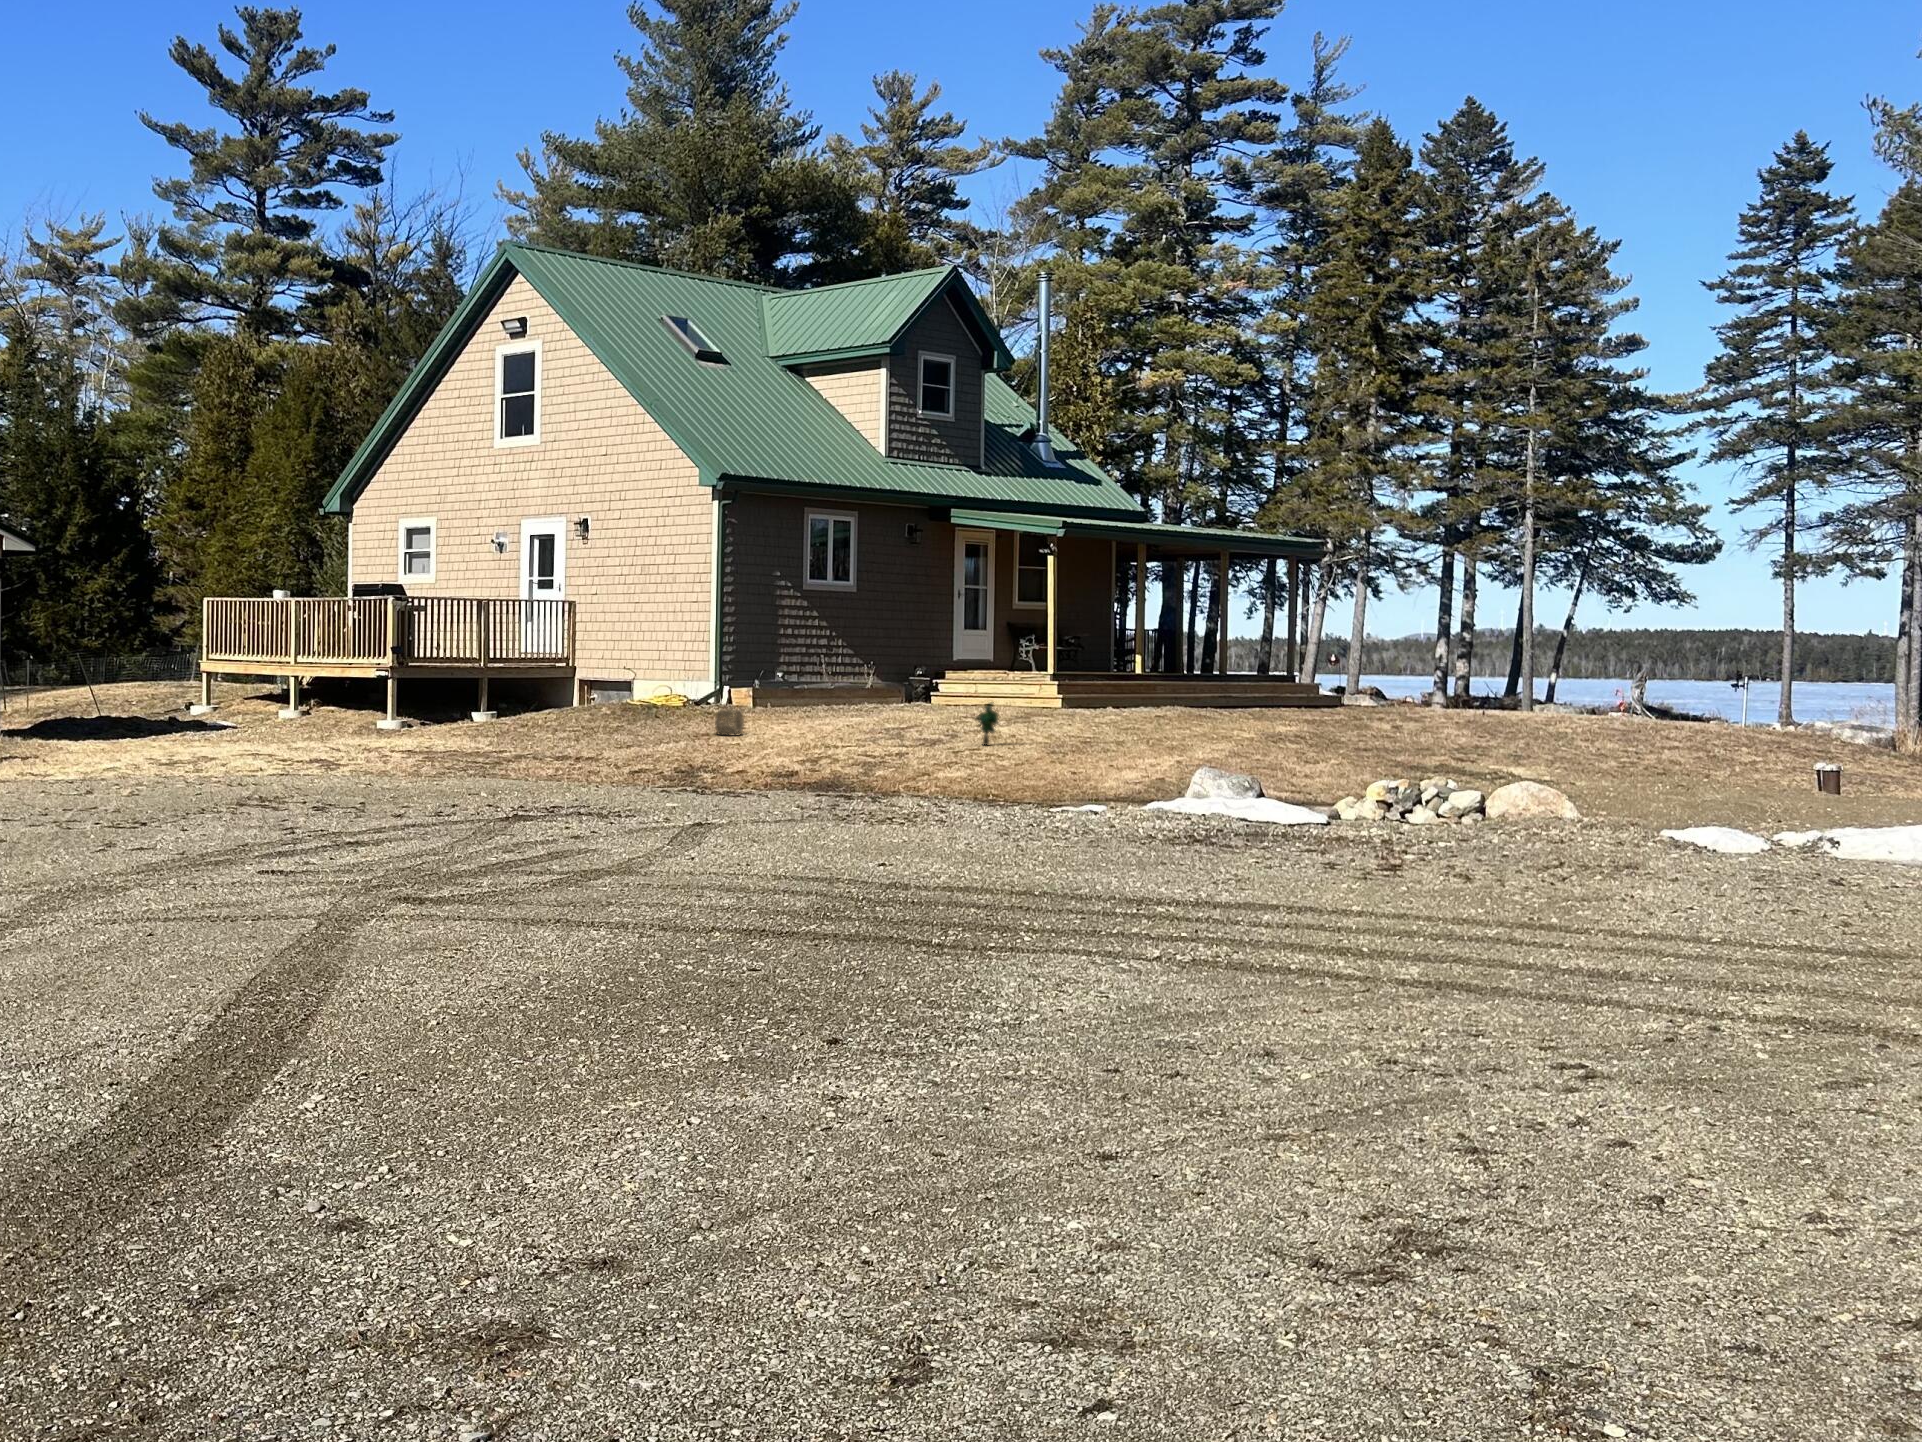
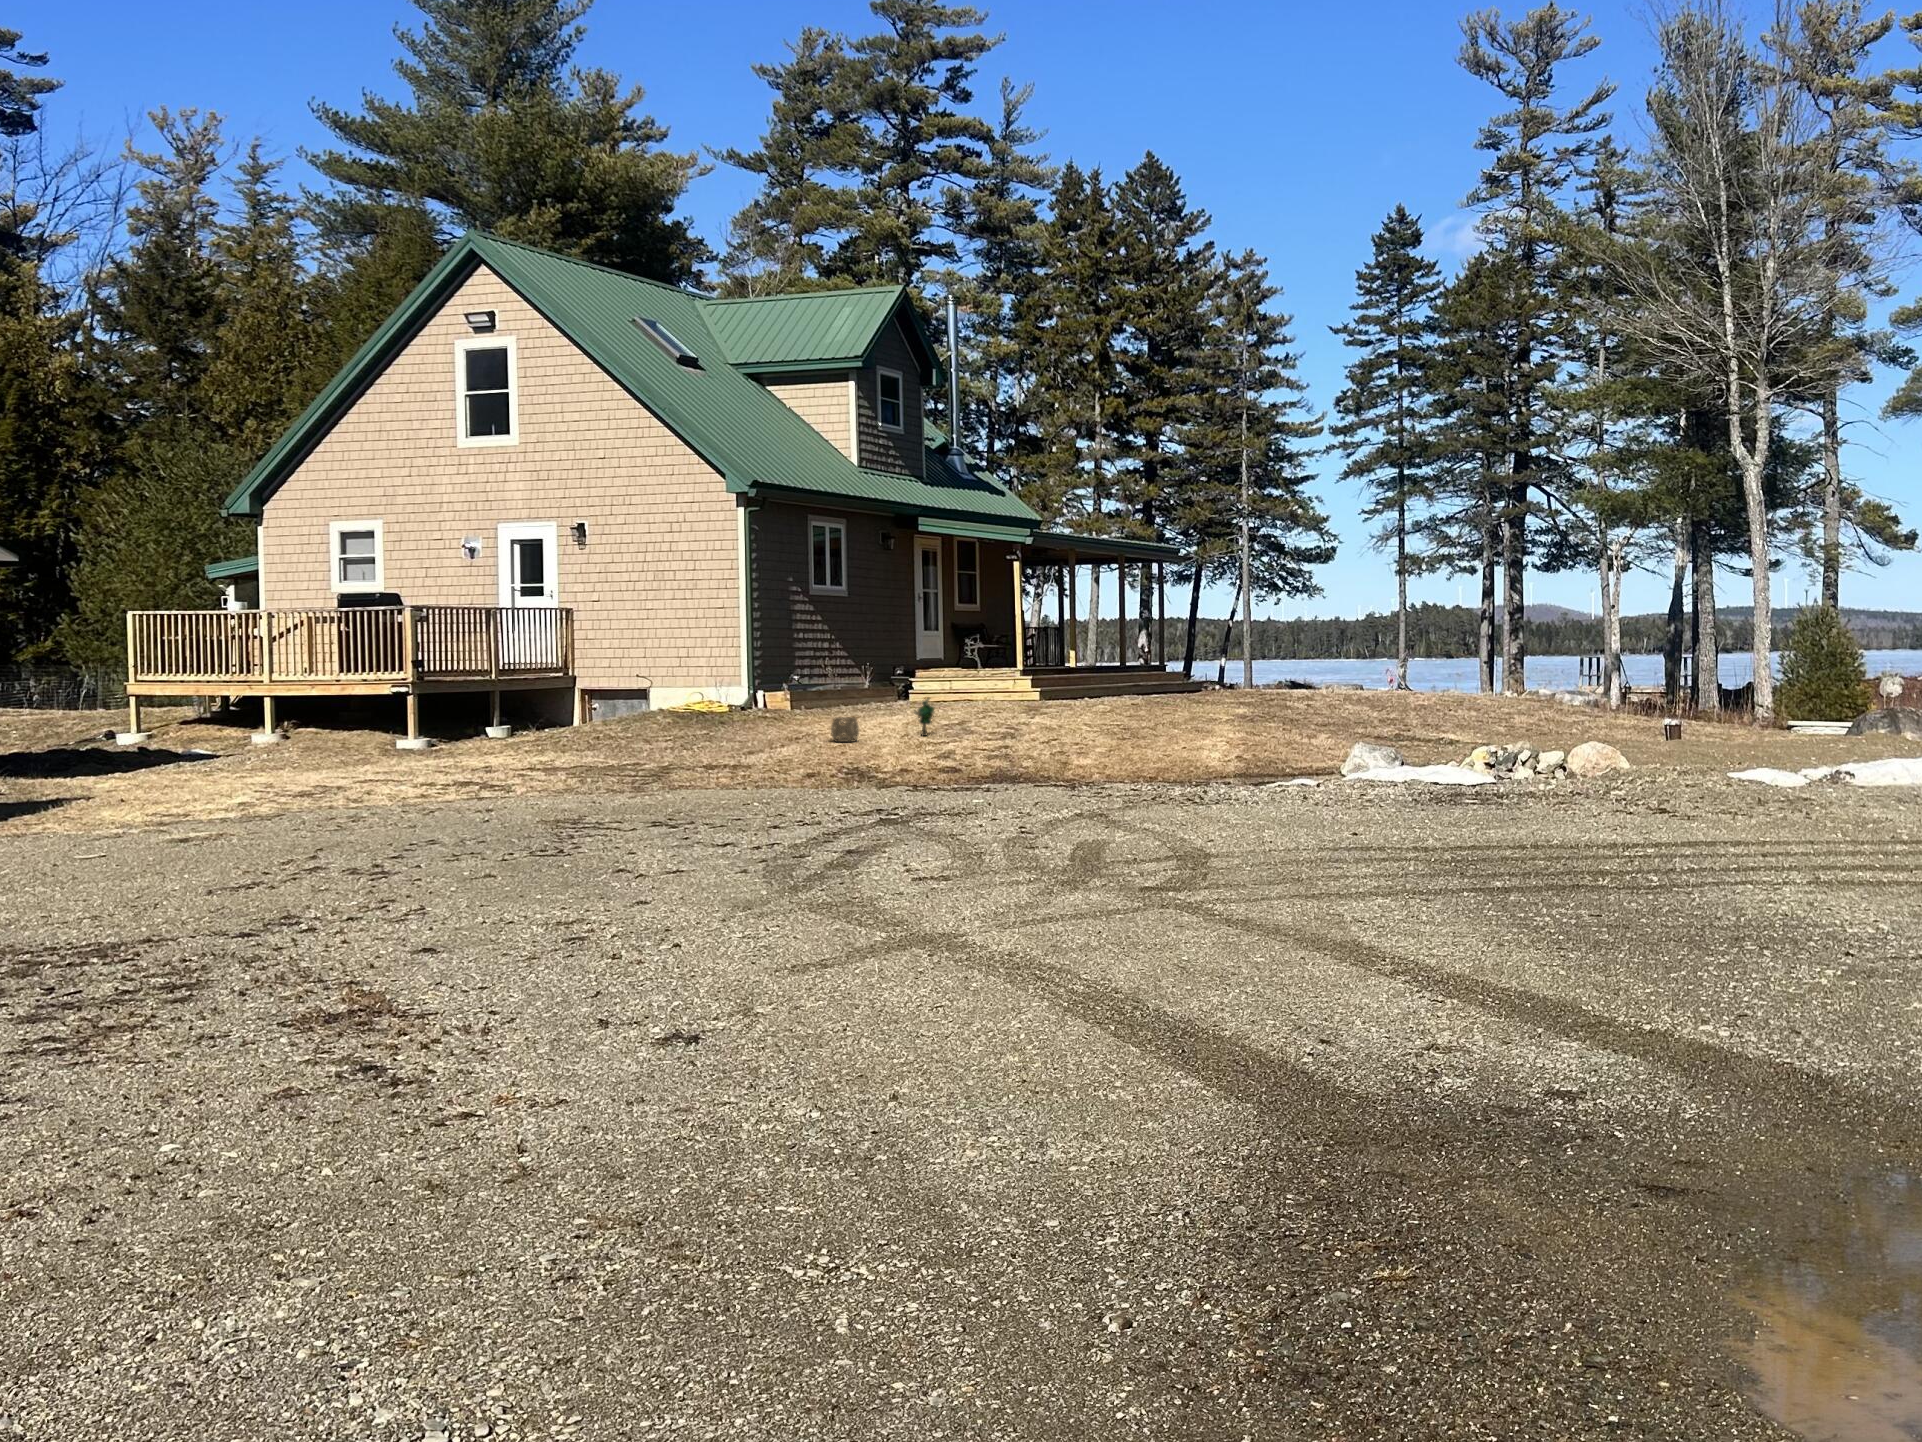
decorative plant: present [975,702,999,745] -> present [914,698,934,736]

